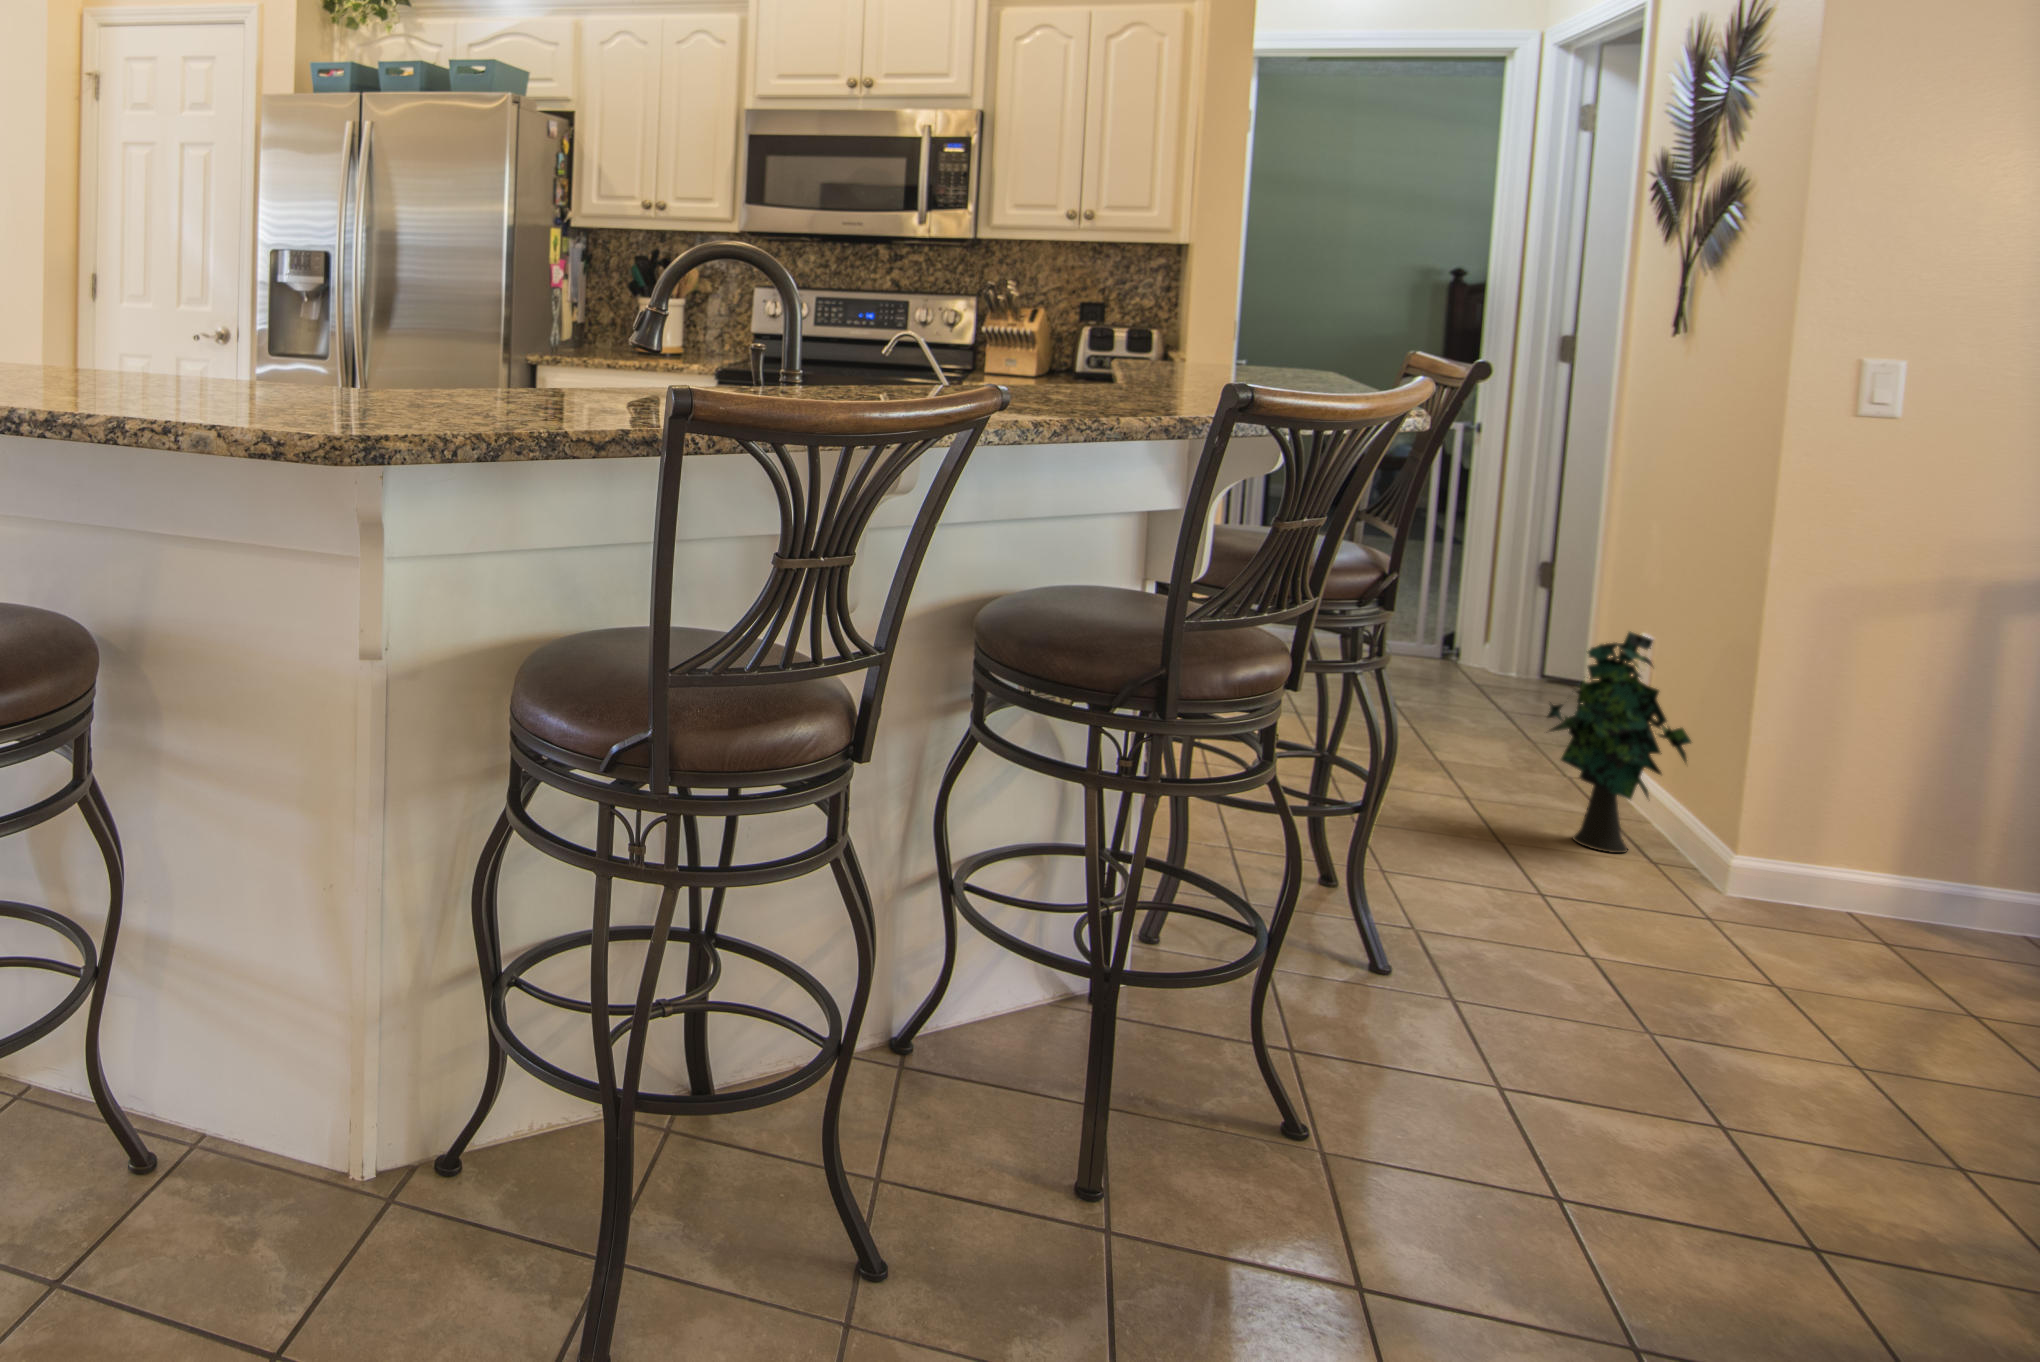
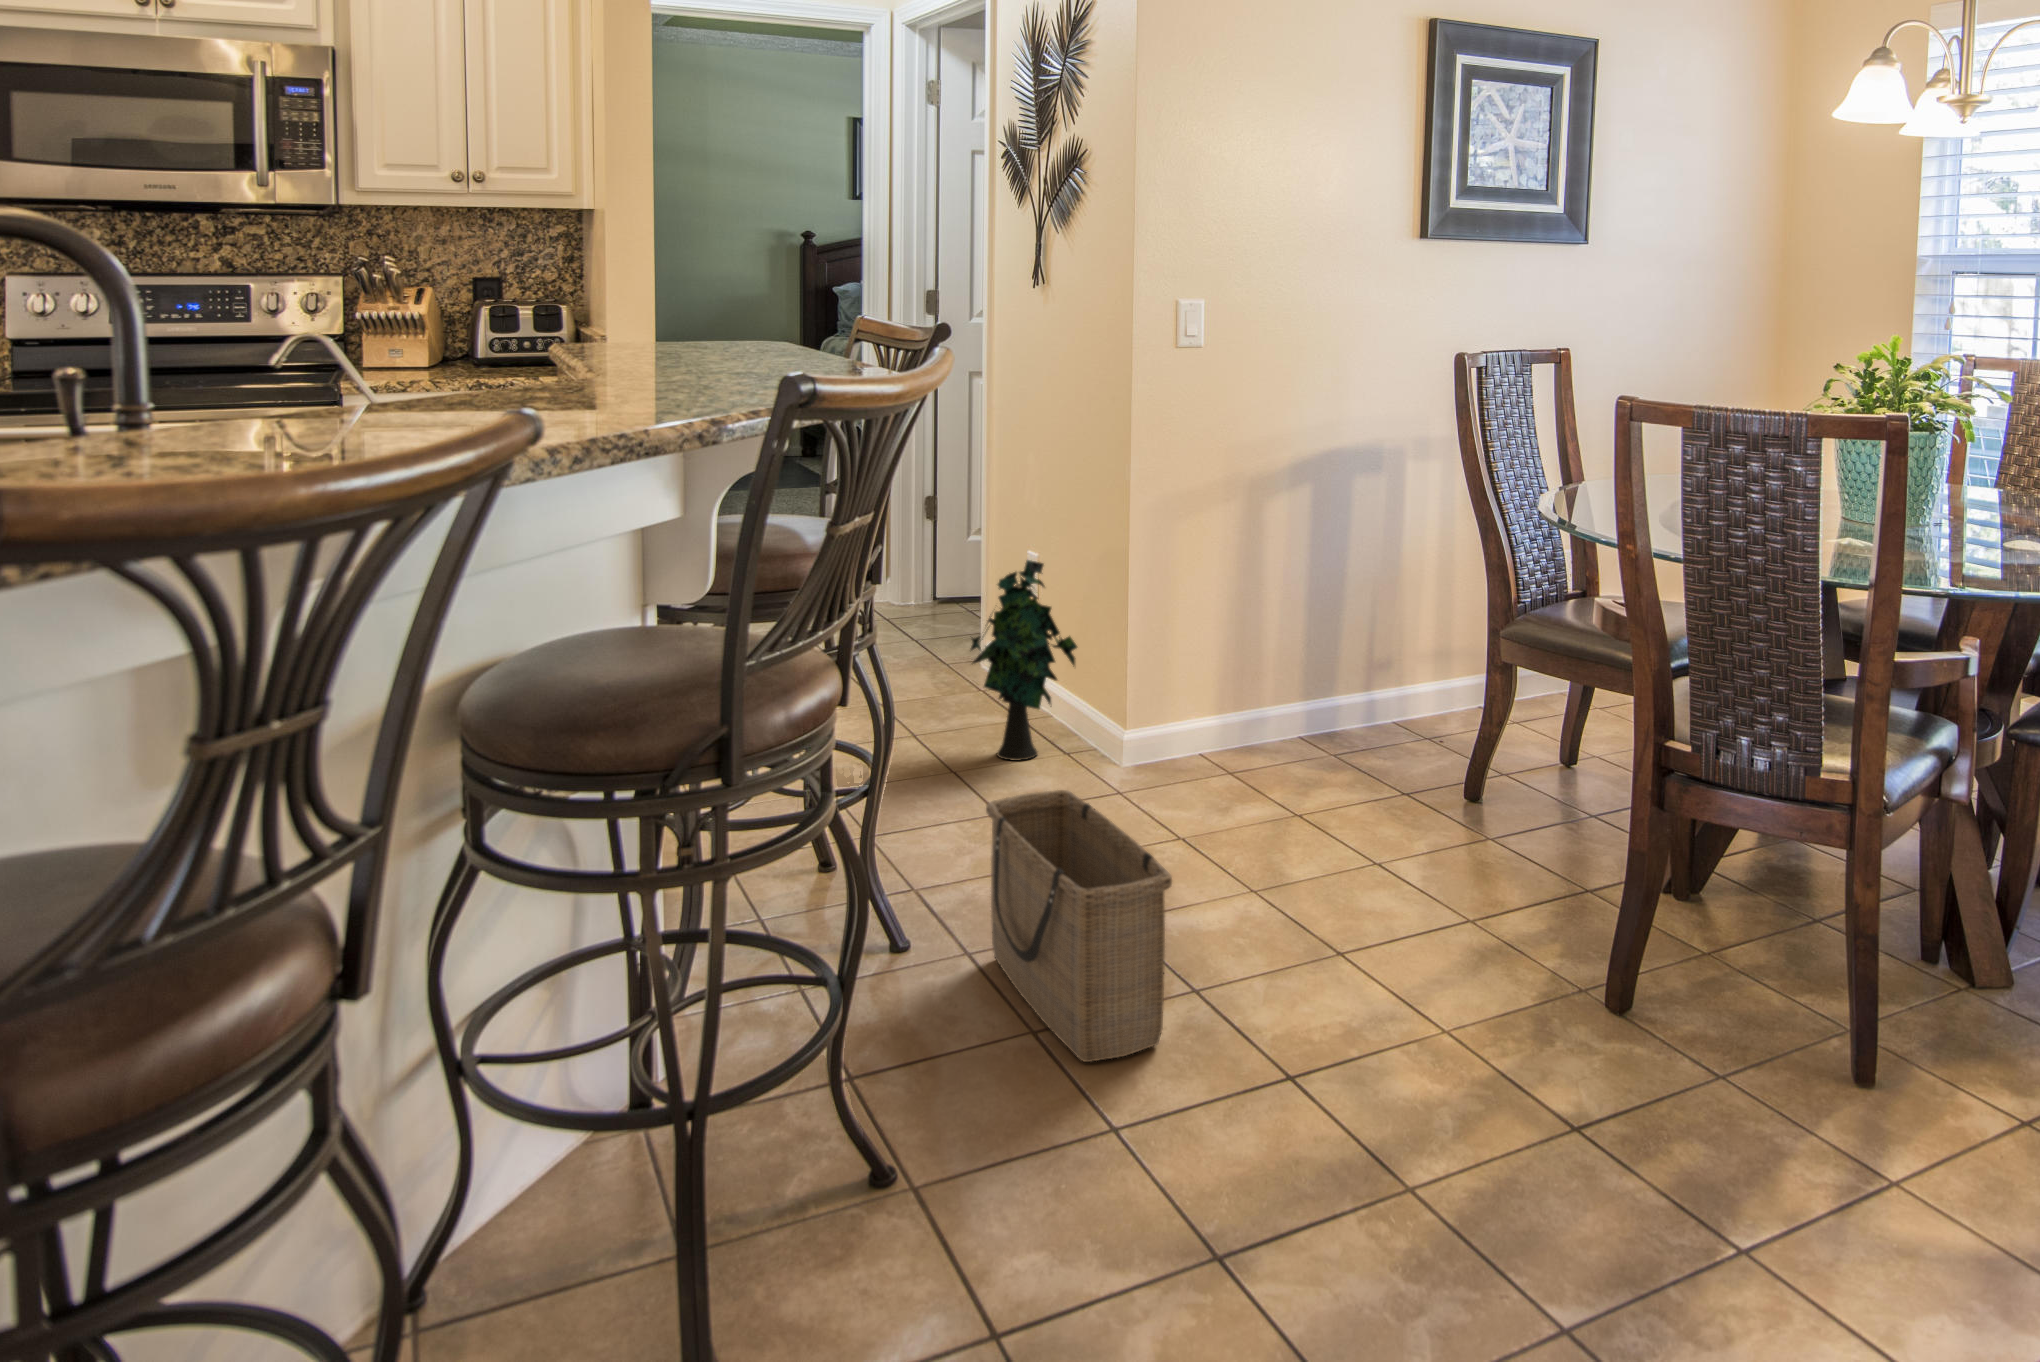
basket: none [1496,853,1714,1165] -> present [986,790,1172,1062]

